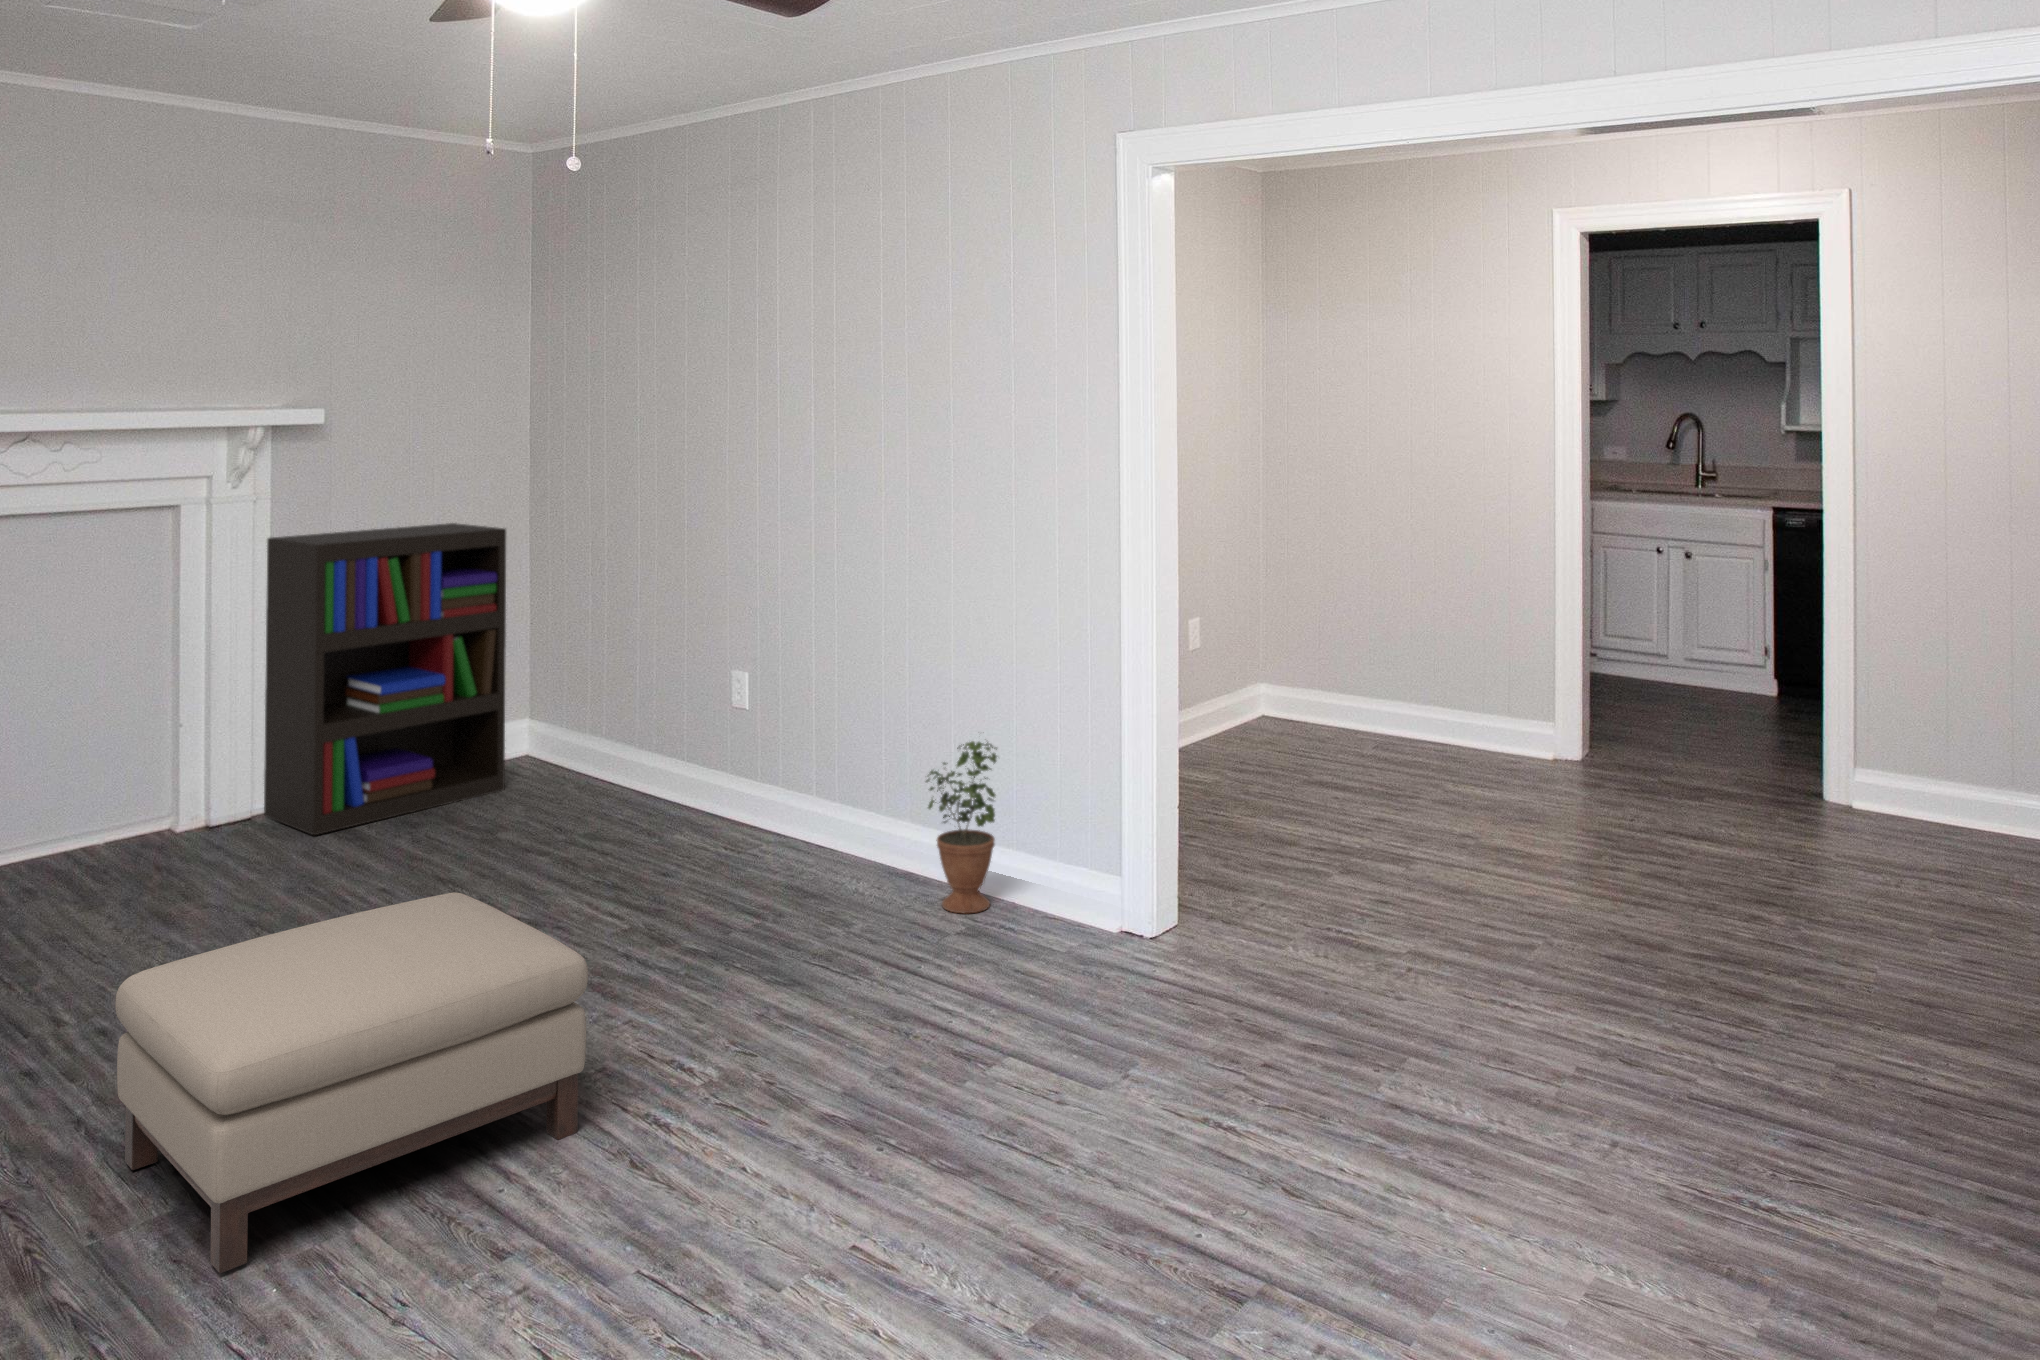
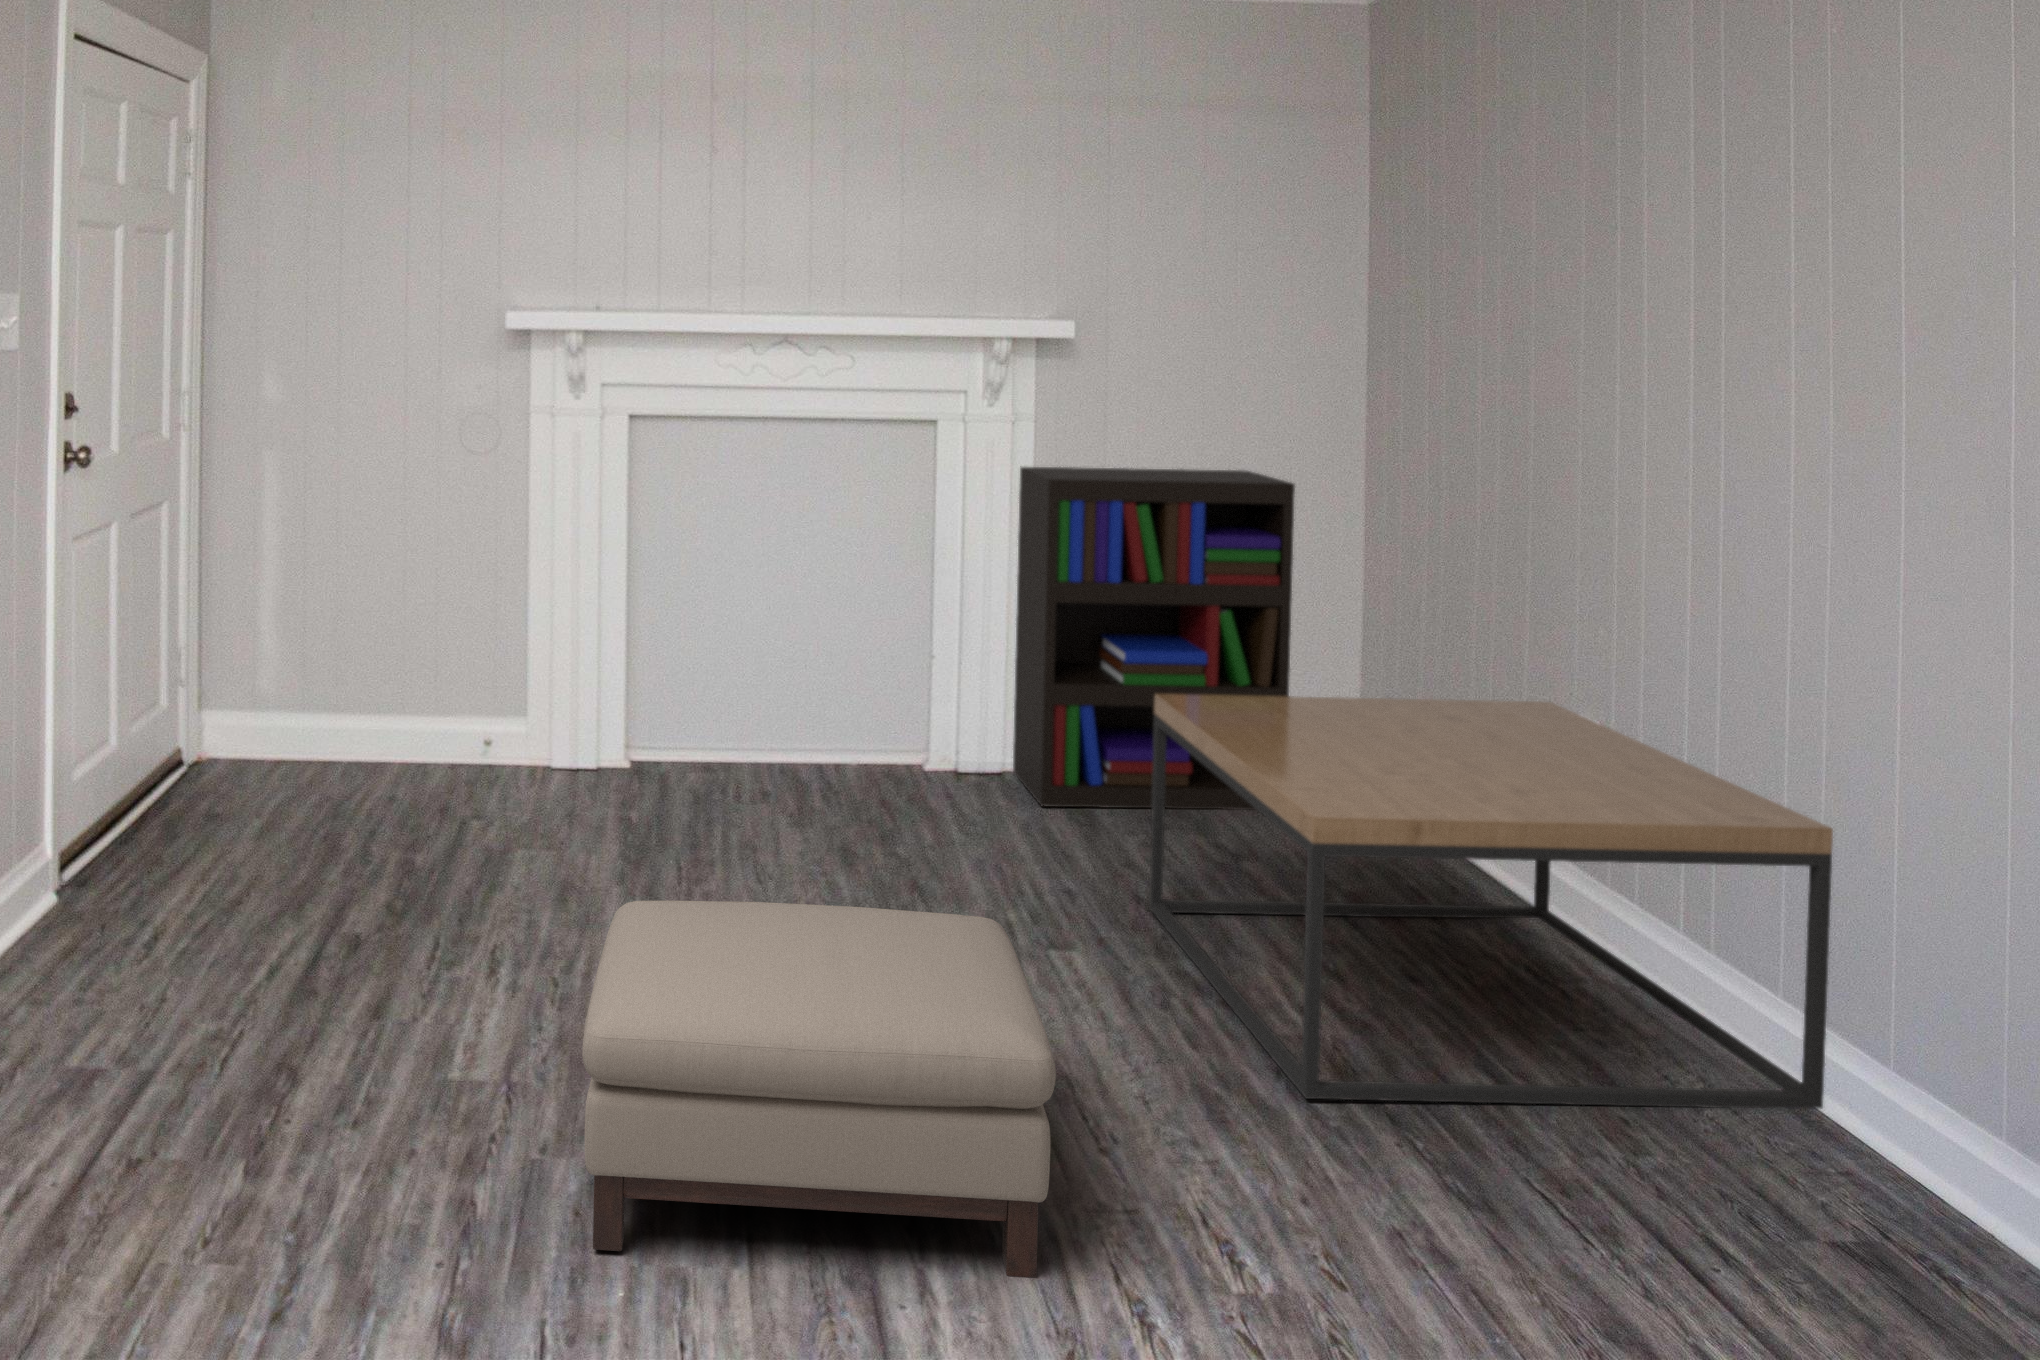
coffee table: none [462,661,915,963] -> present [1149,694,1833,1109]
potted plant: present [926,741,997,913] -> none [1806,915,1976,1225]

